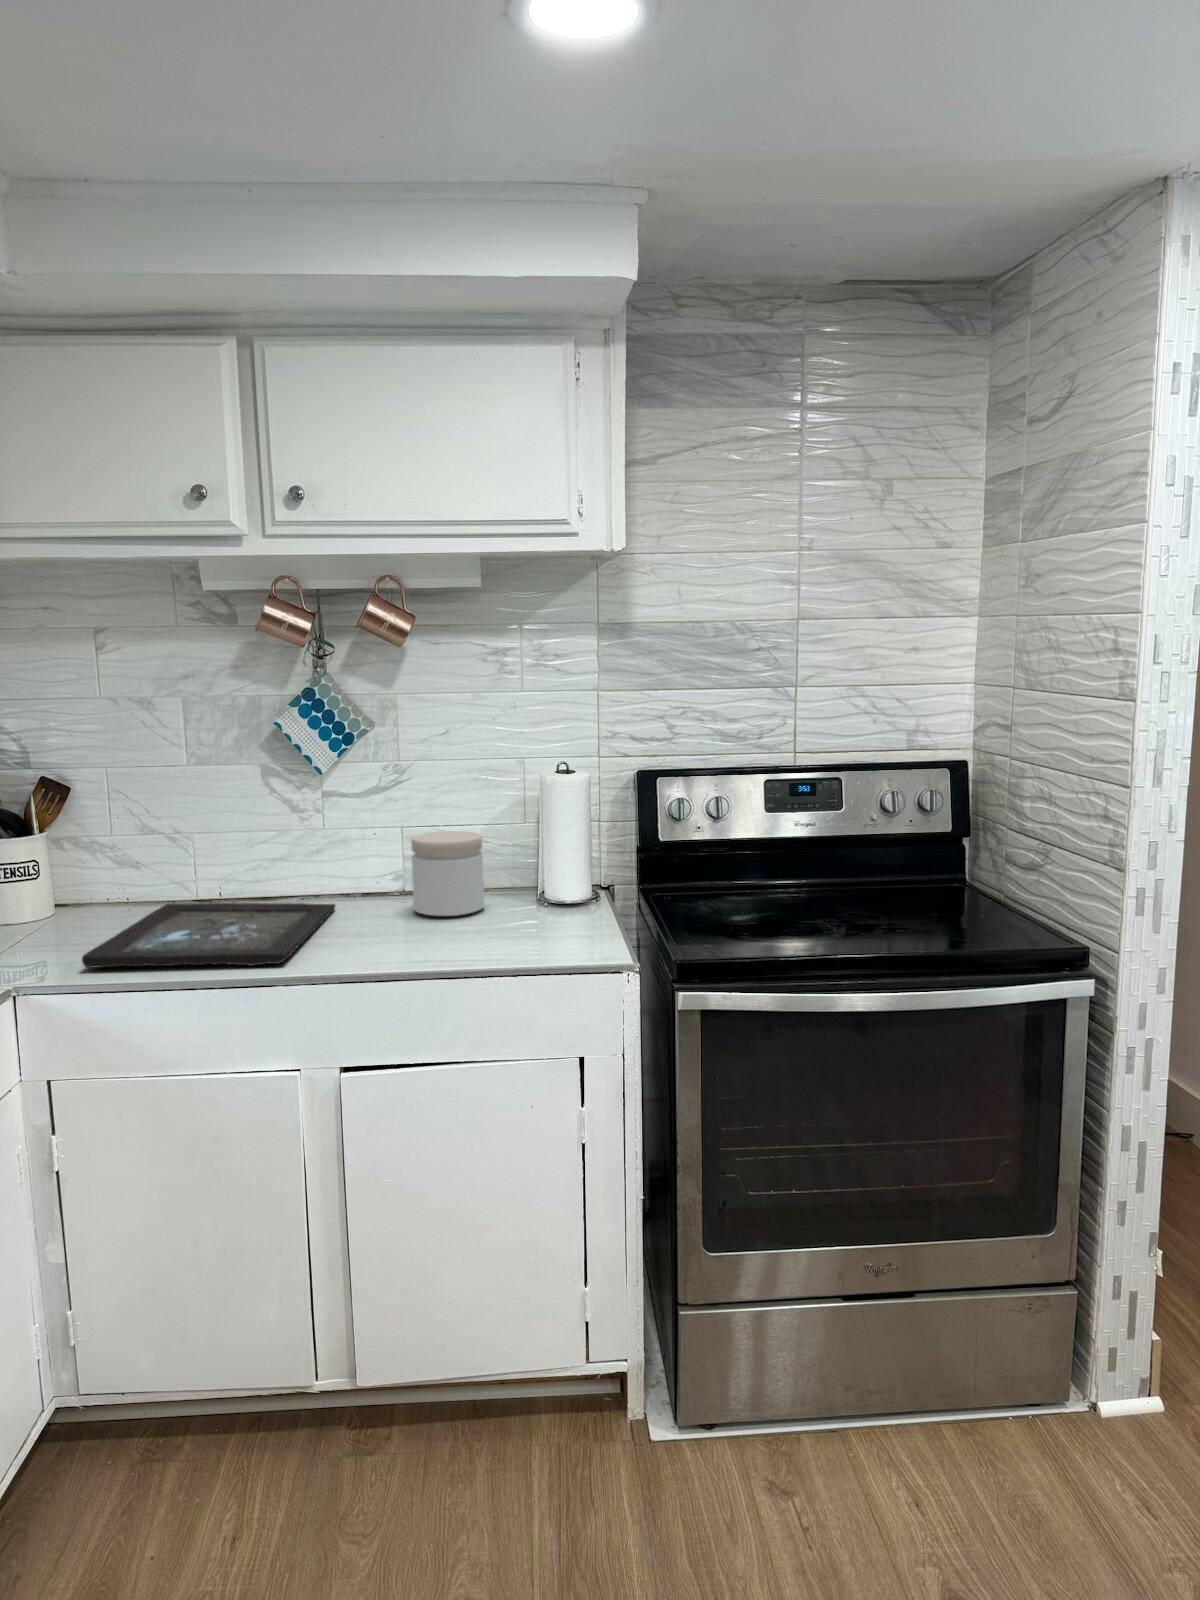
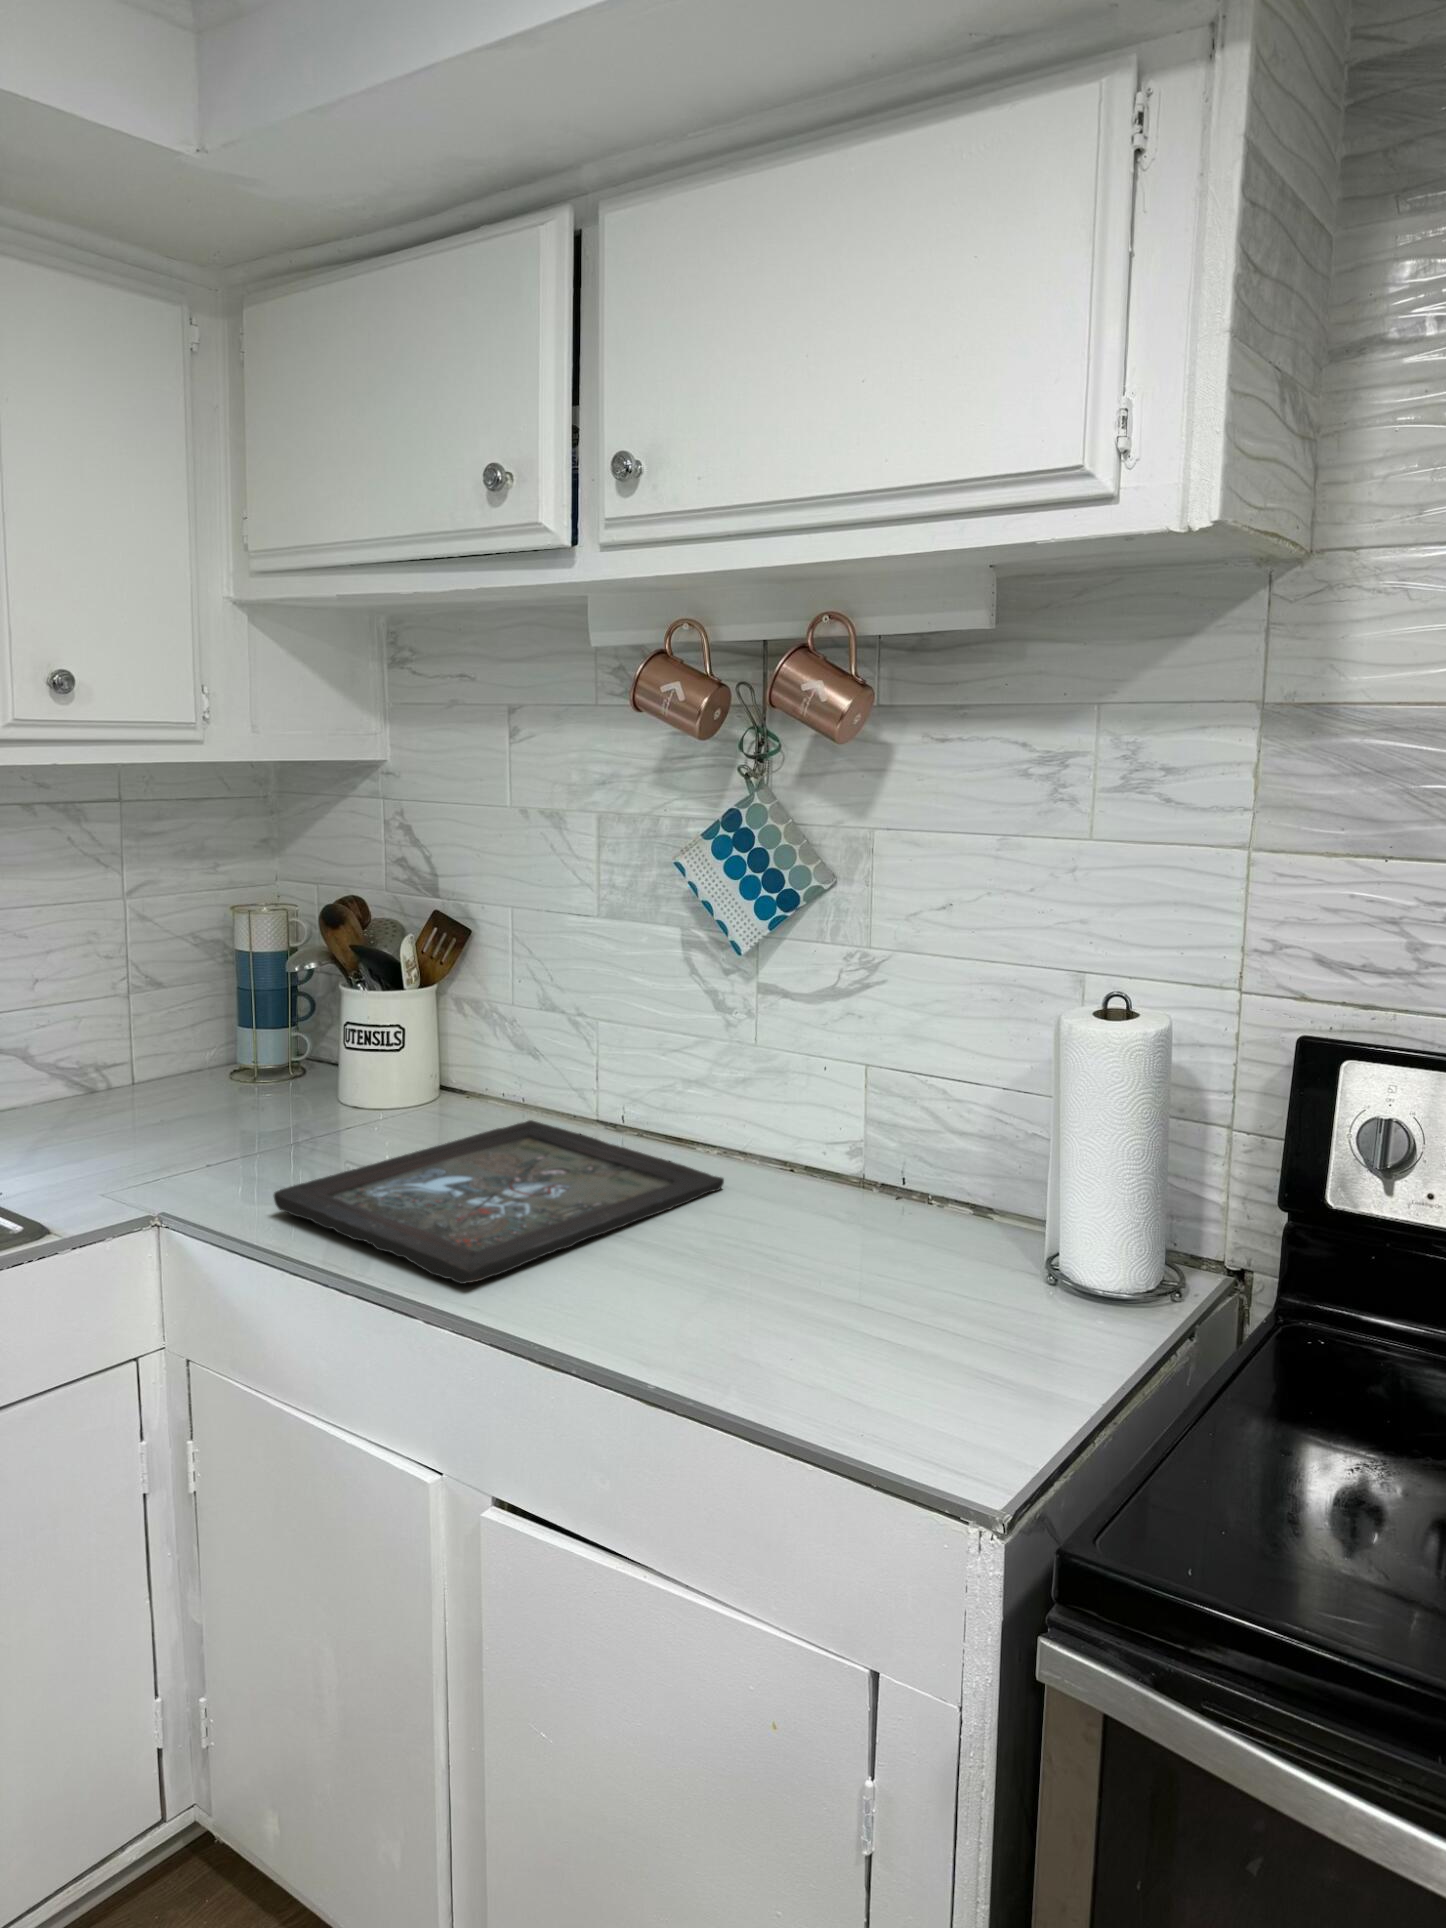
jar: present [411,831,484,916] -> none [810,1088,946,1261]

